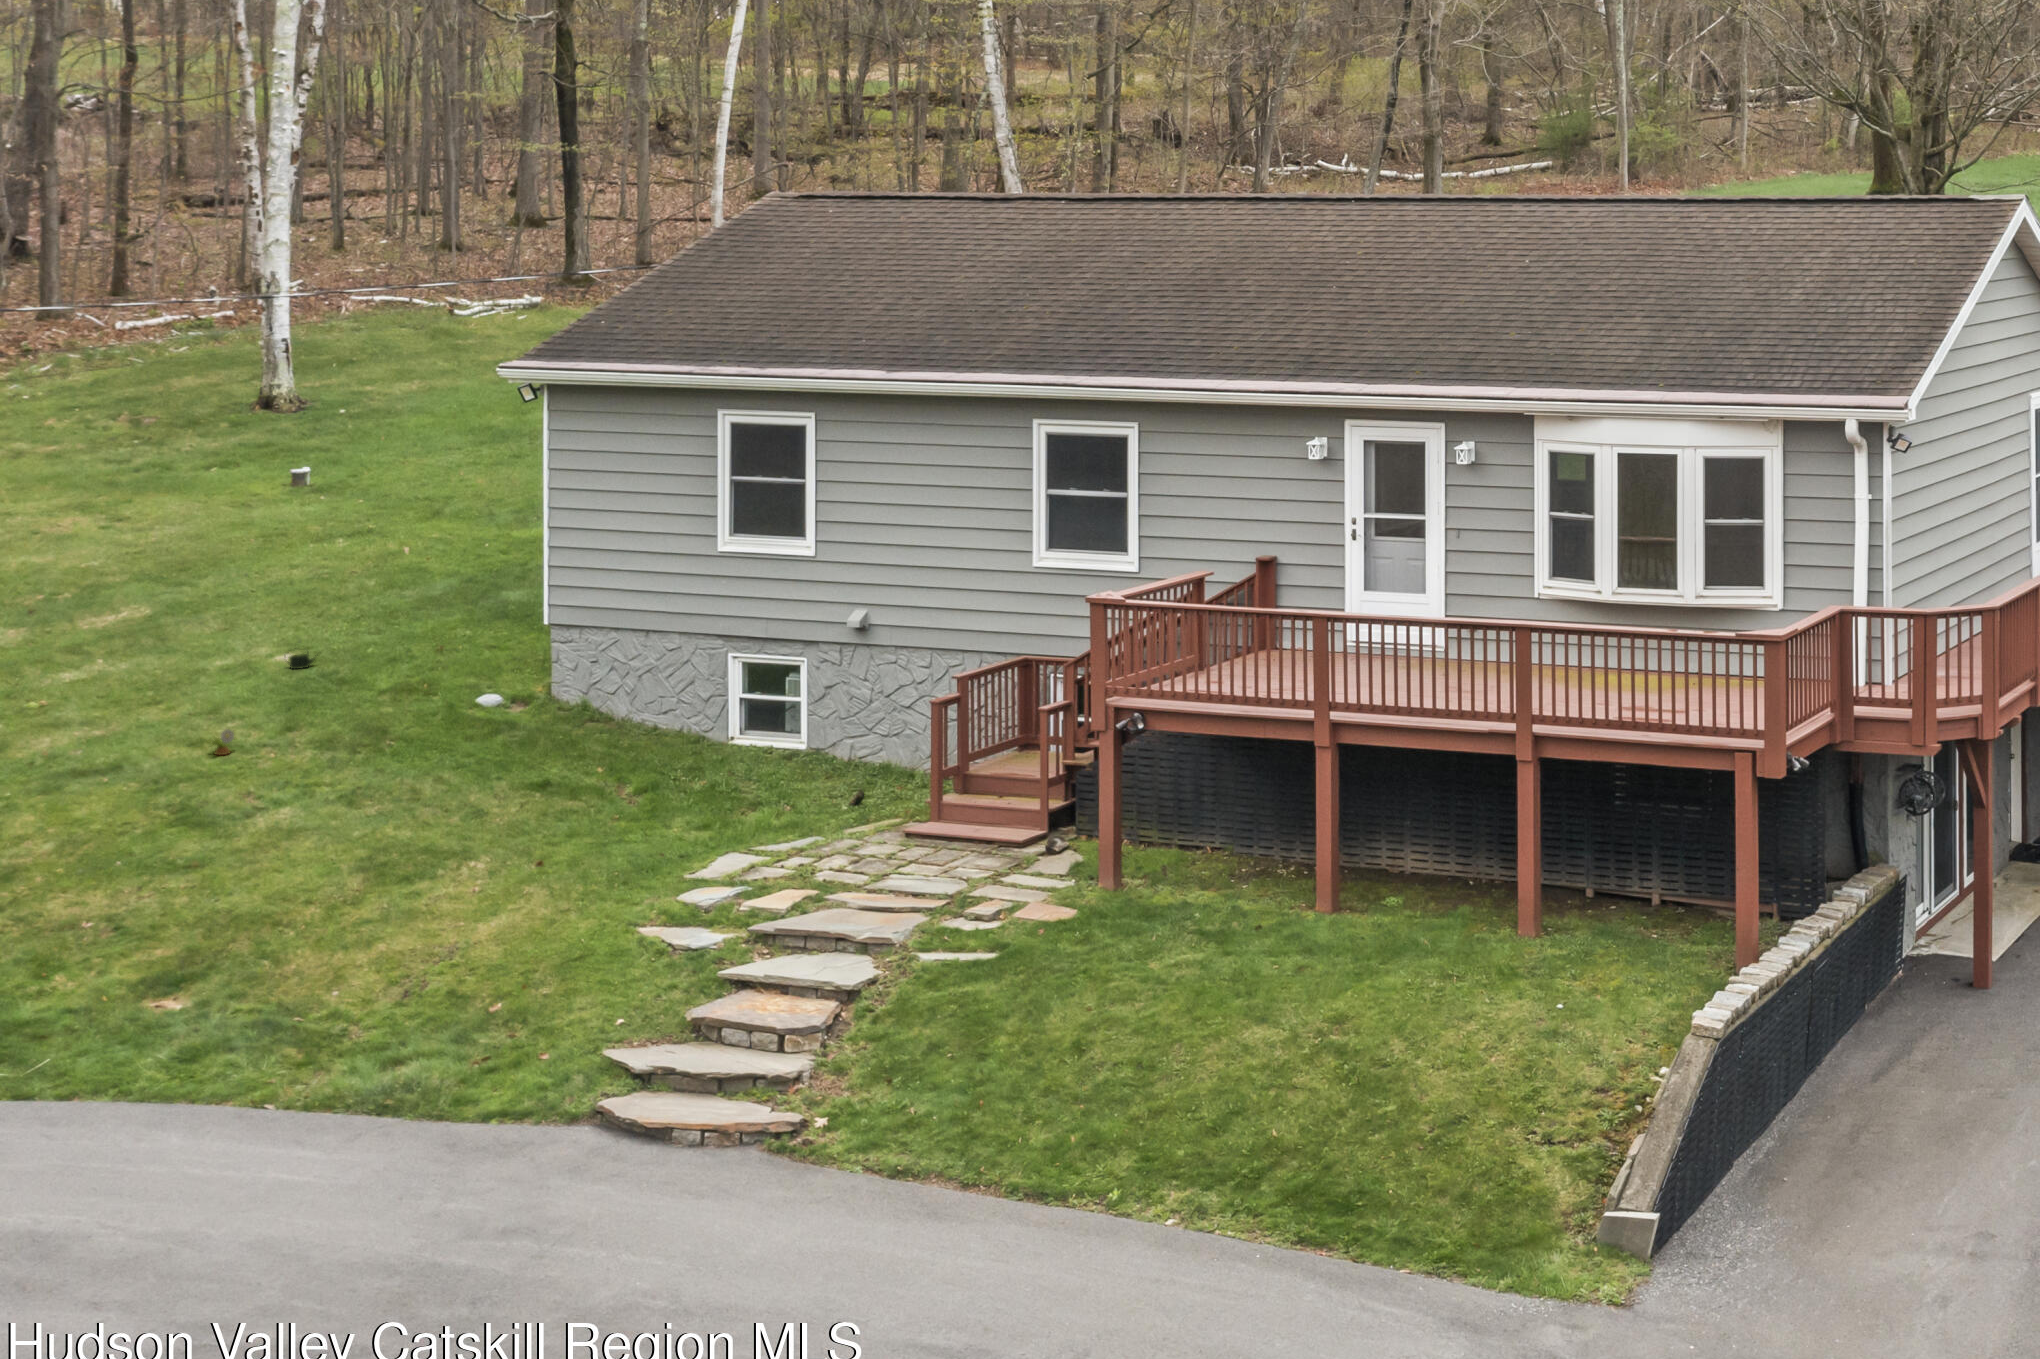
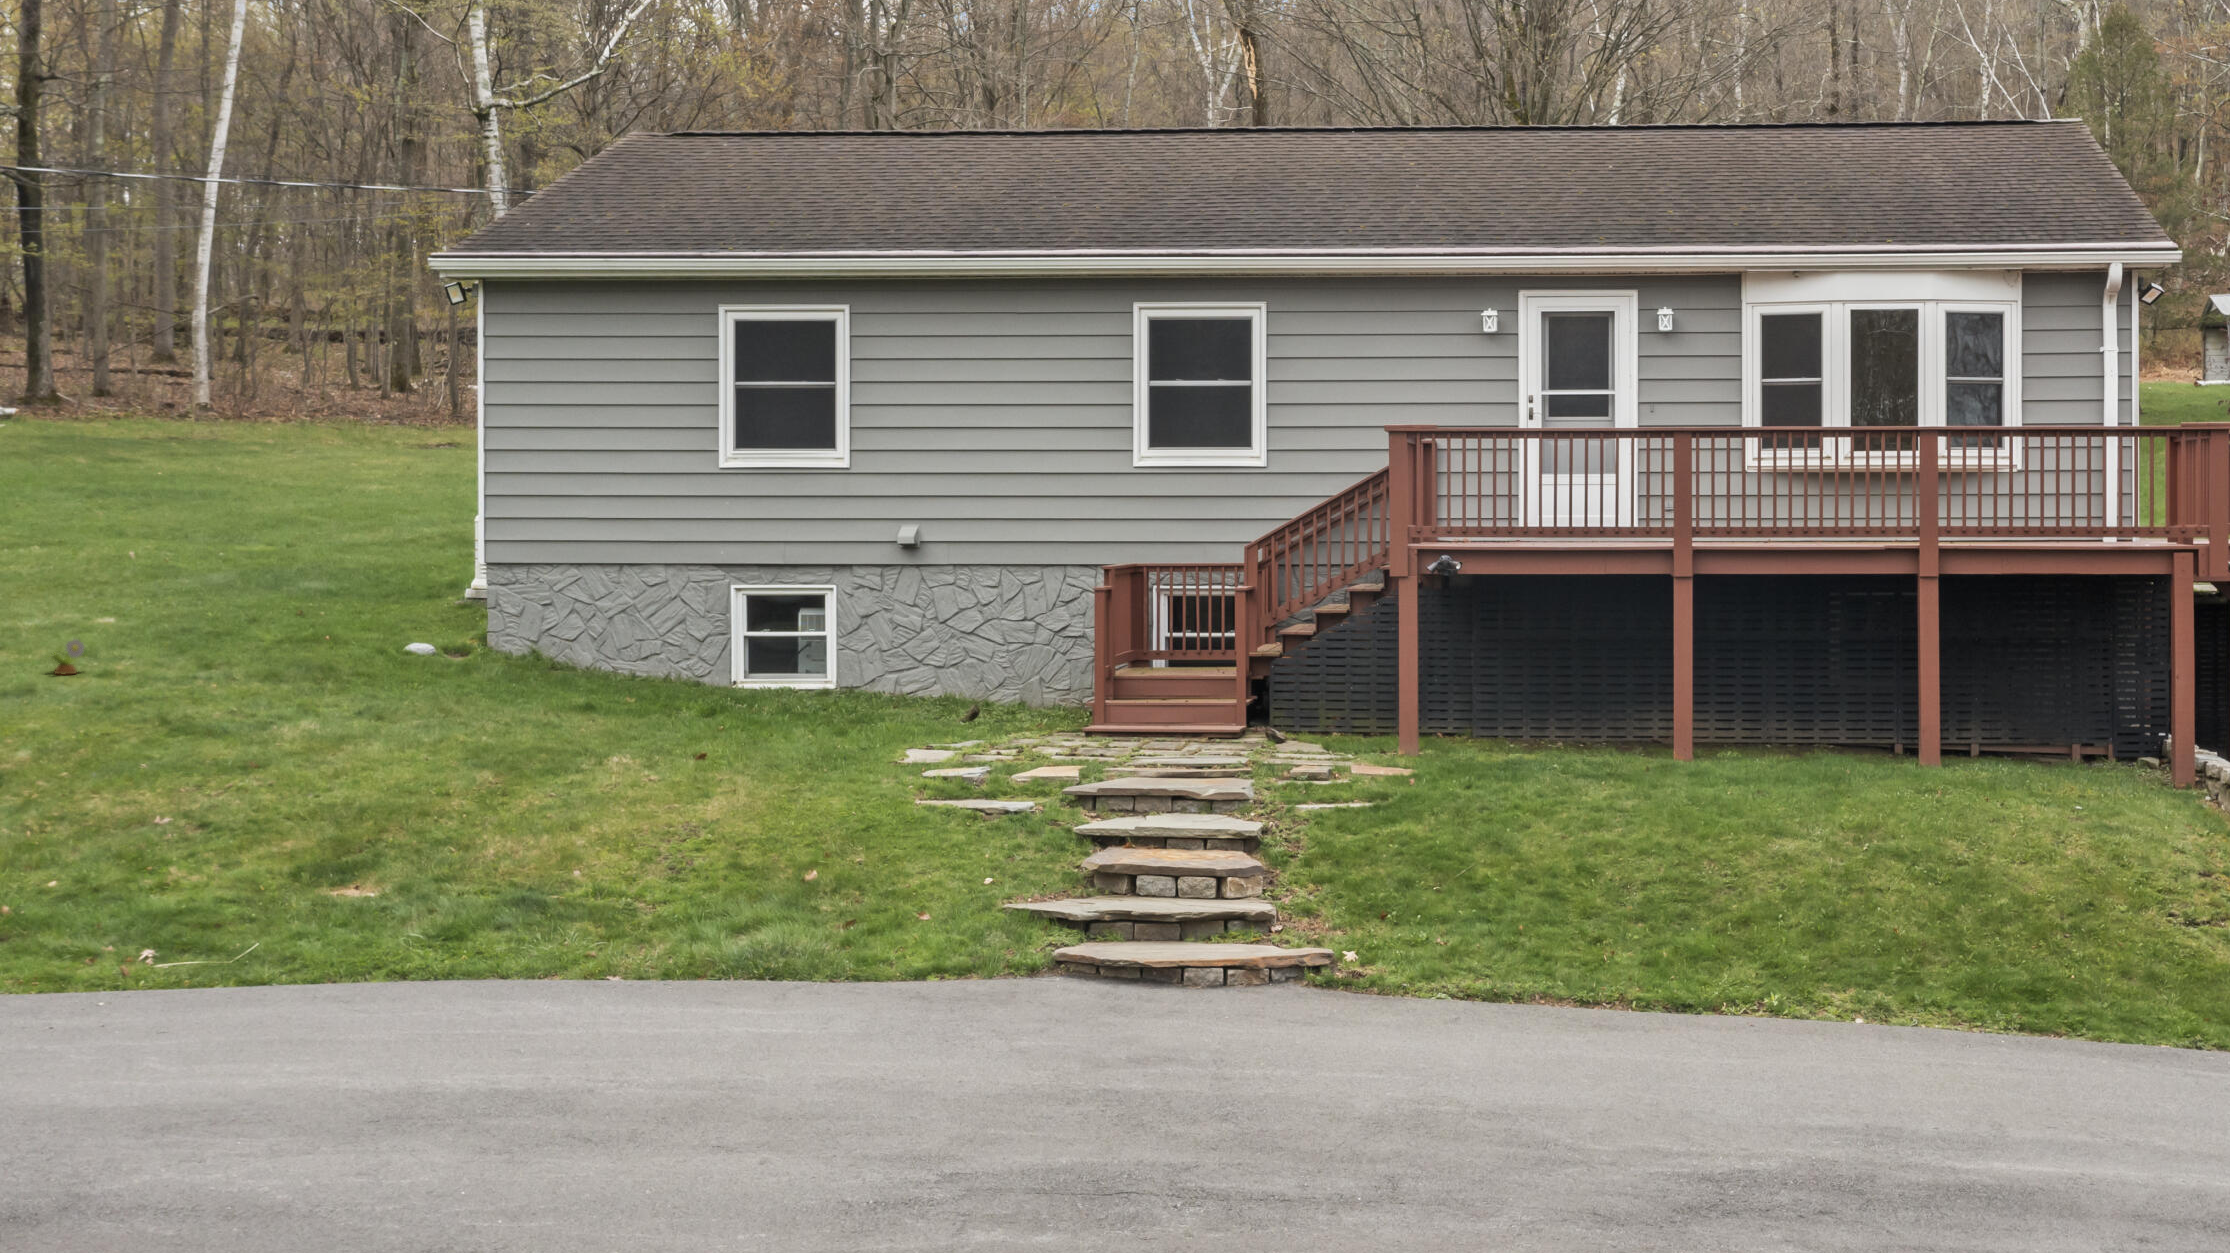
watering can: present [288,648,314,669] -> none [125,589,176,615]

